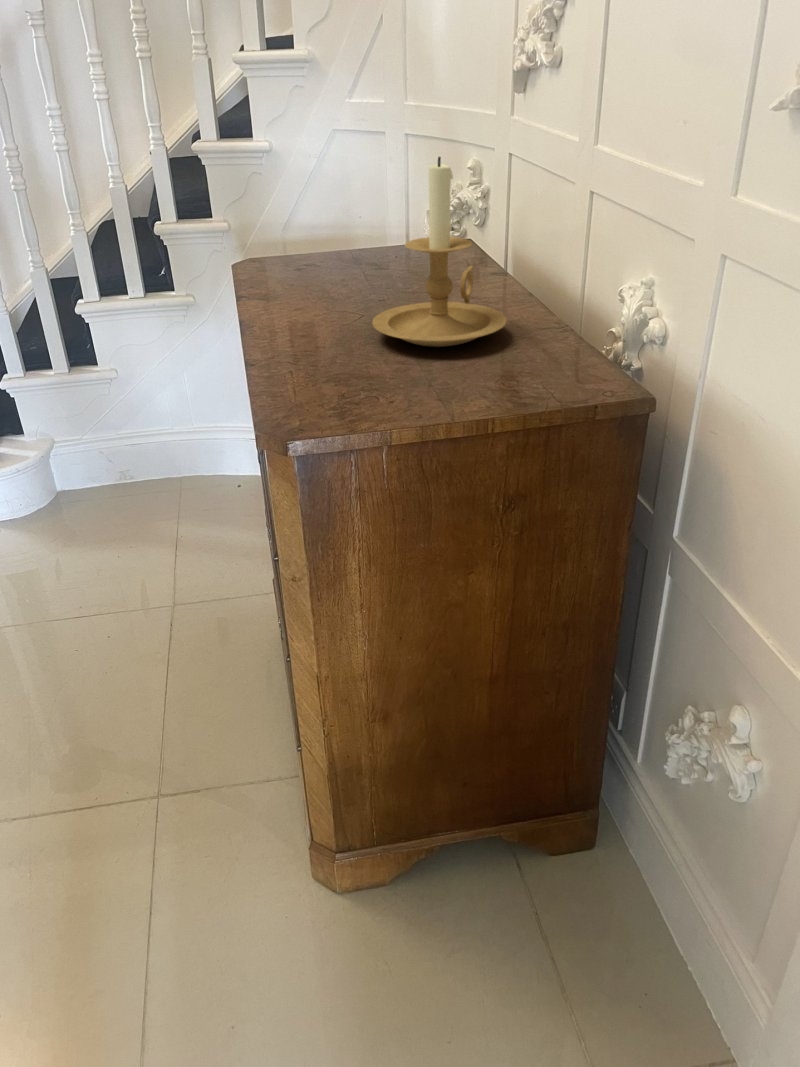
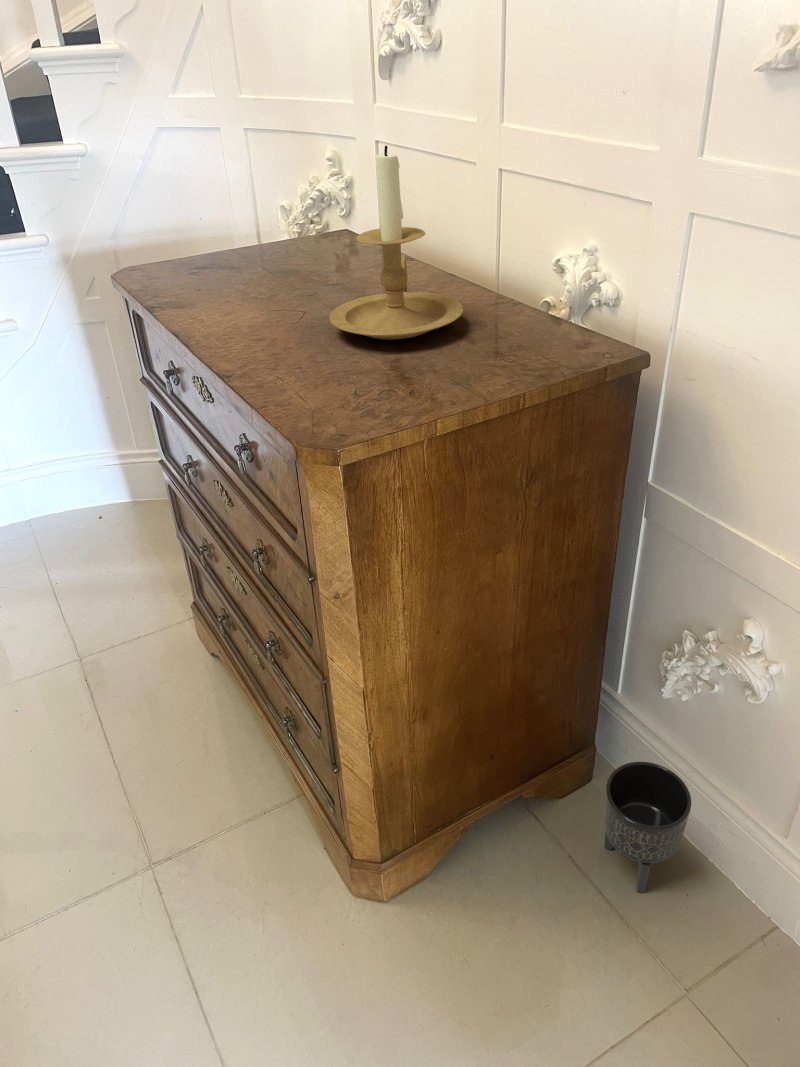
planter: none [564,838,657,983] -> present [604,762,691,892]

